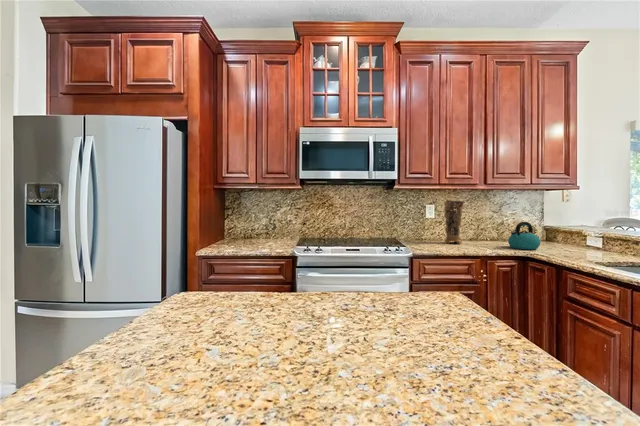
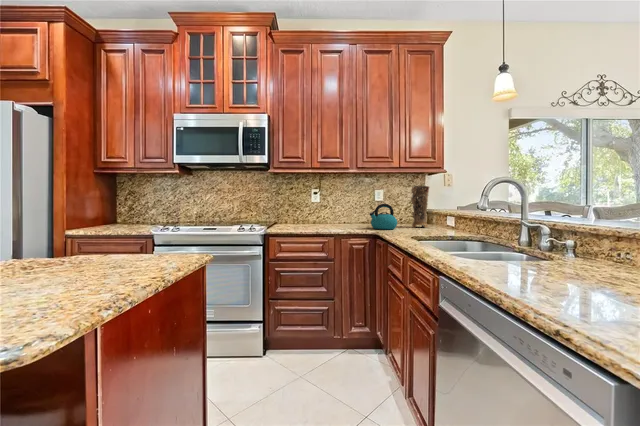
decorative vase: present [444,201,464,244] -> present [411,186,429,228]

